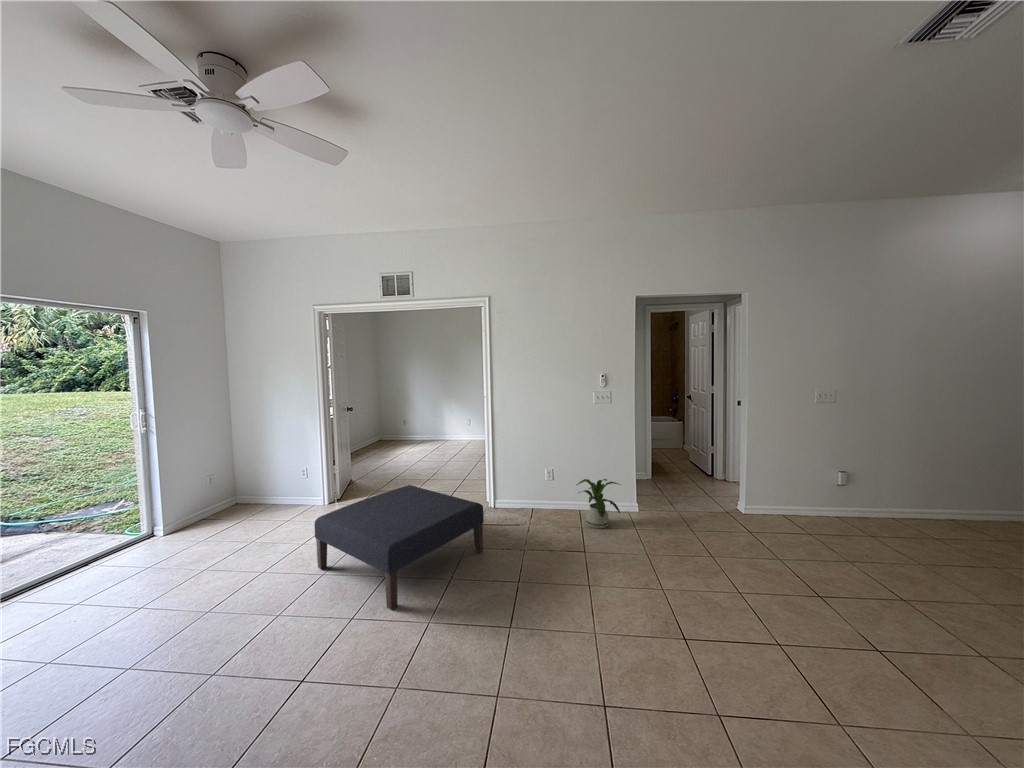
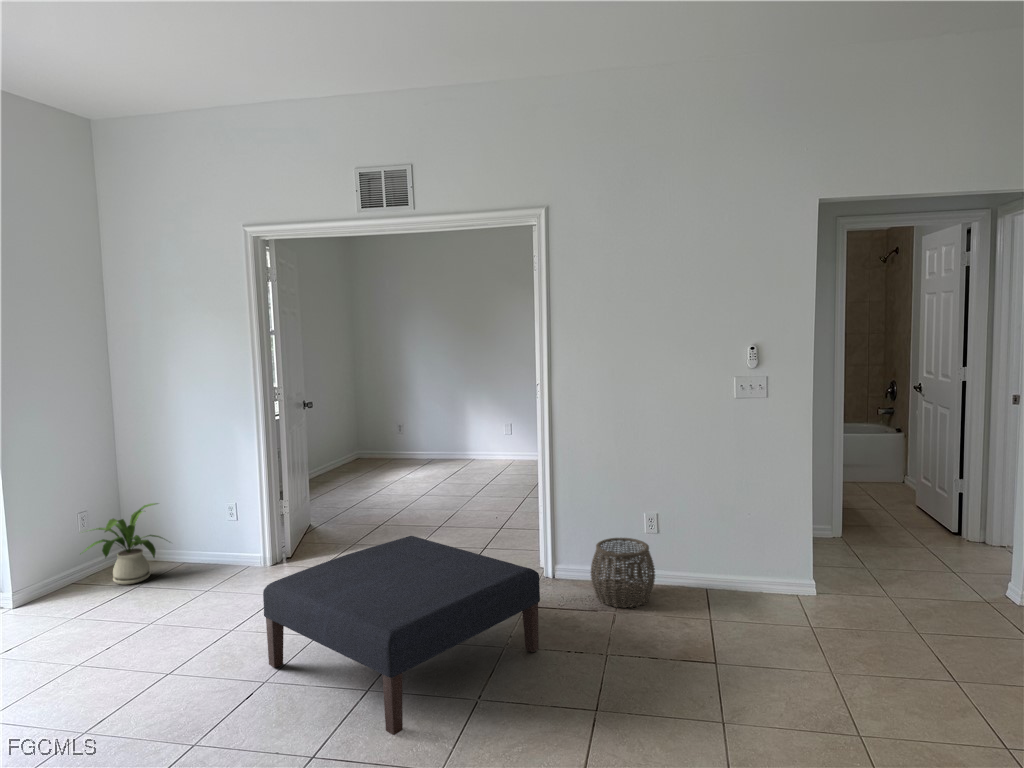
house plant: present [577,479,620,529] -> present [83,503,163,585]
woven basket: none [514,483,551,524] -> present [591,538,655,608]

